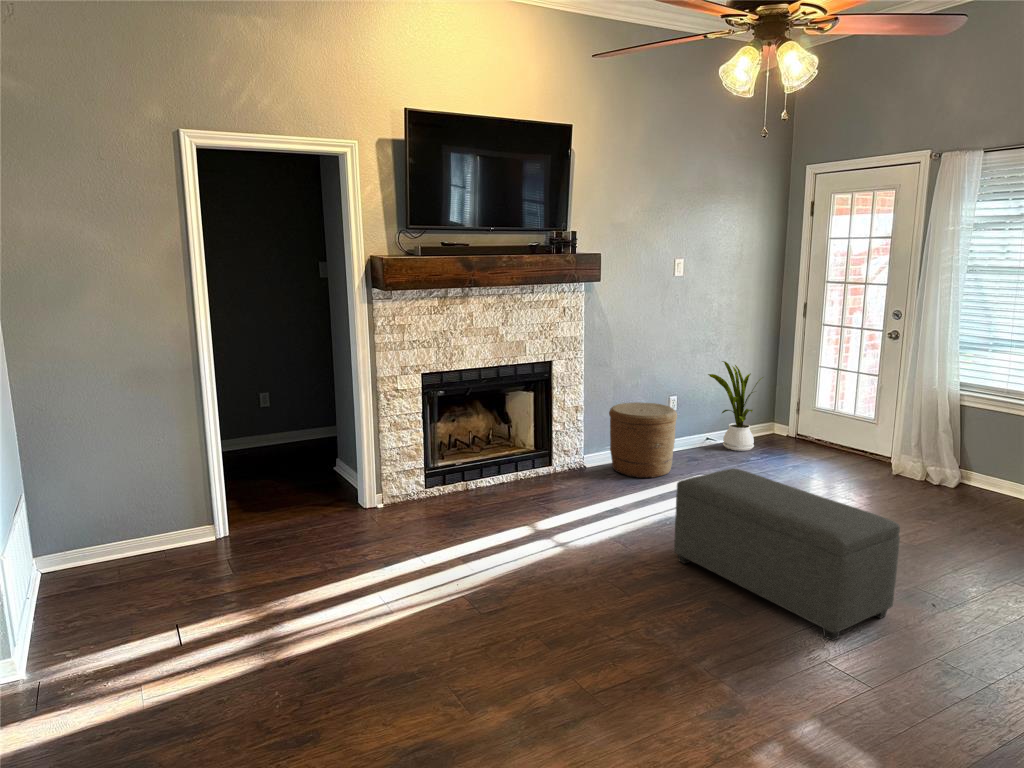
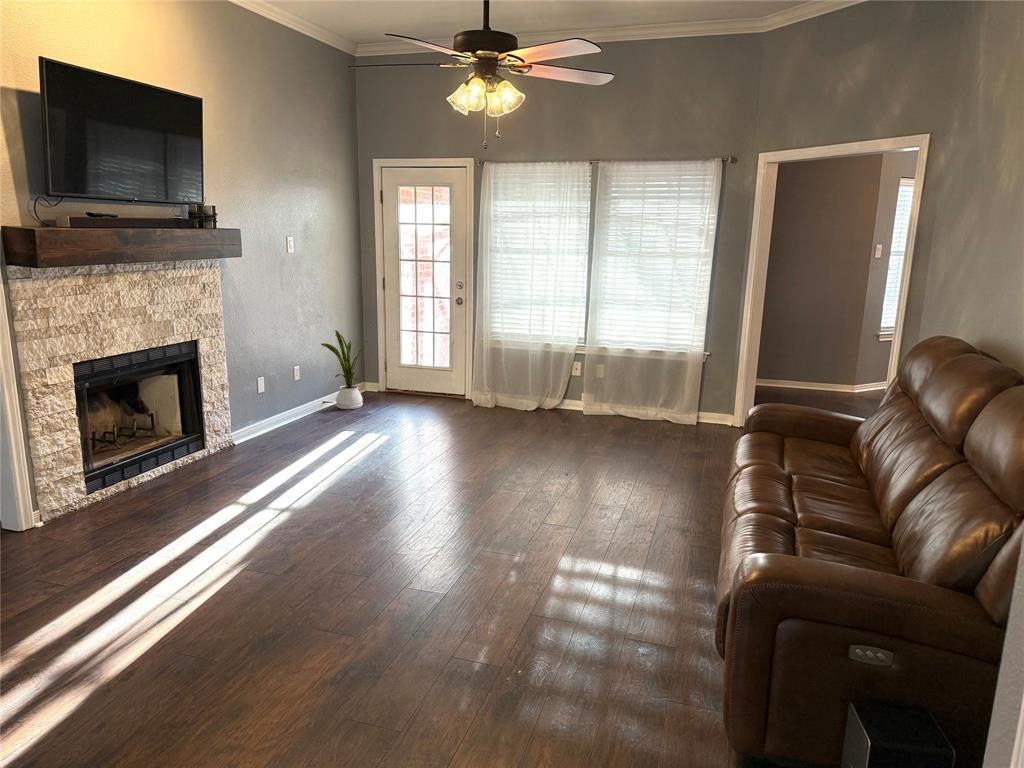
woven basket: present [609,402,677,478] -> none [251,374,318,444]
ottoman: present [674,468,900,640] -> none [388,409,552,509]

